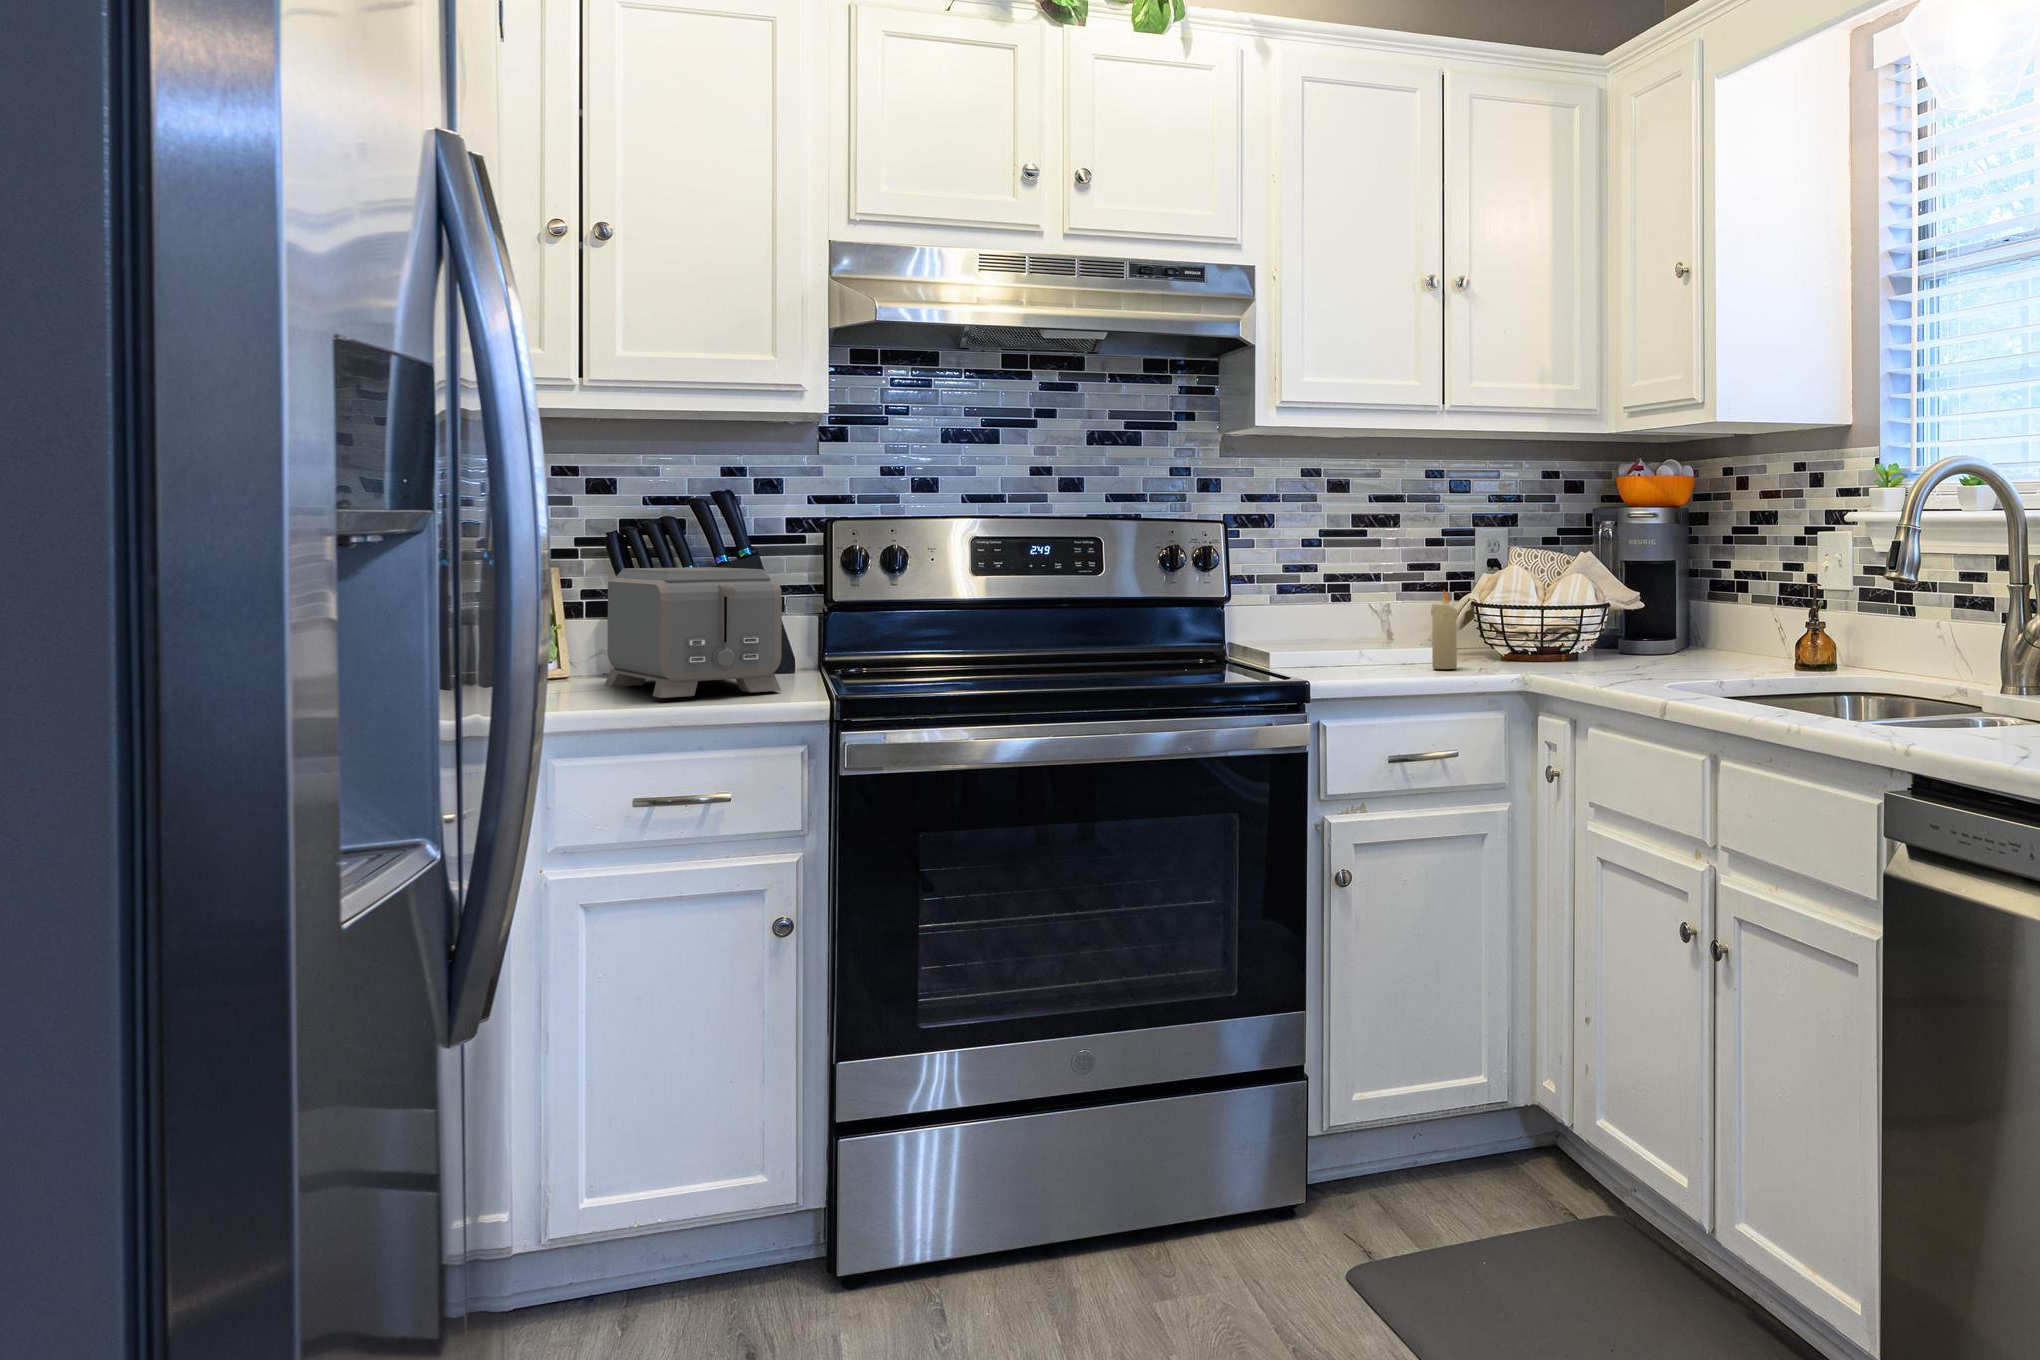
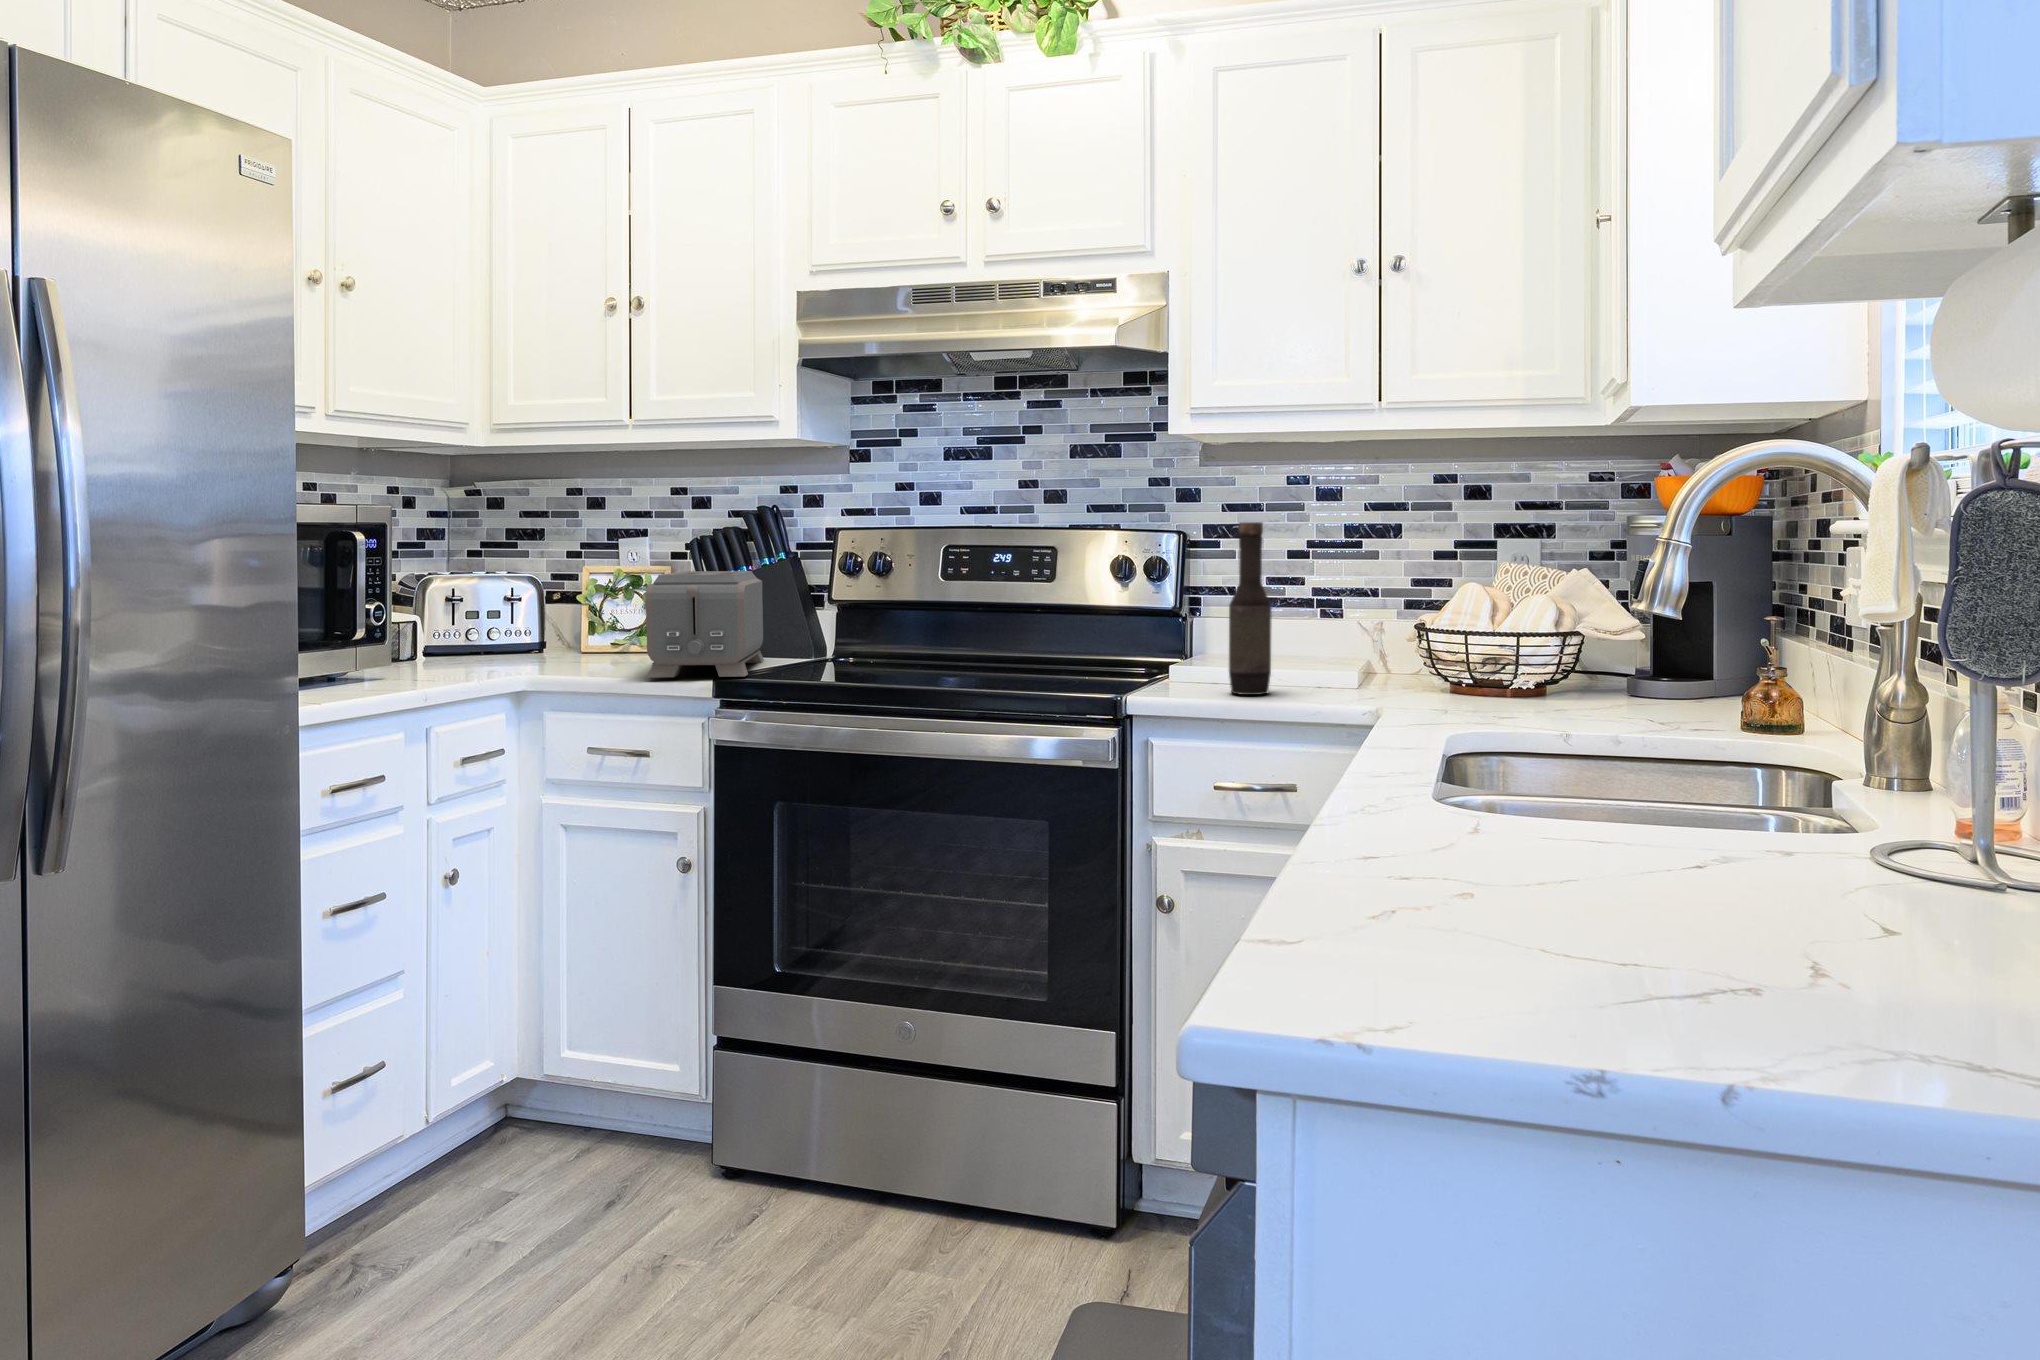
bottle: none [1355,511,1396,673] -> present [1229,522,1272,695]
candle: present [1431,590,1458,669] -> none [1317,608,1346,695]

